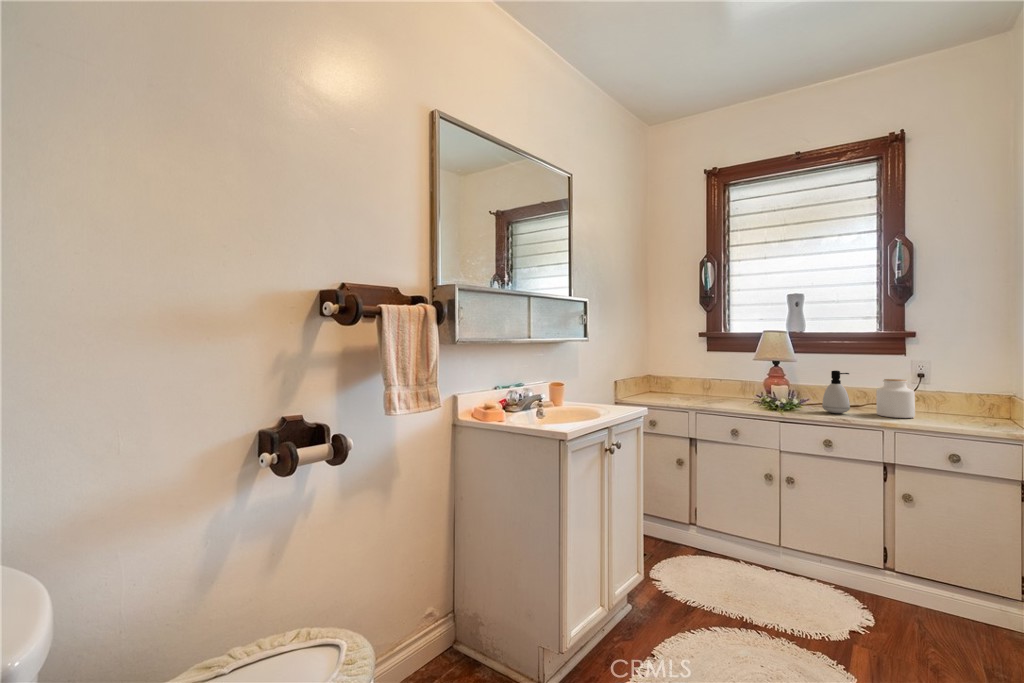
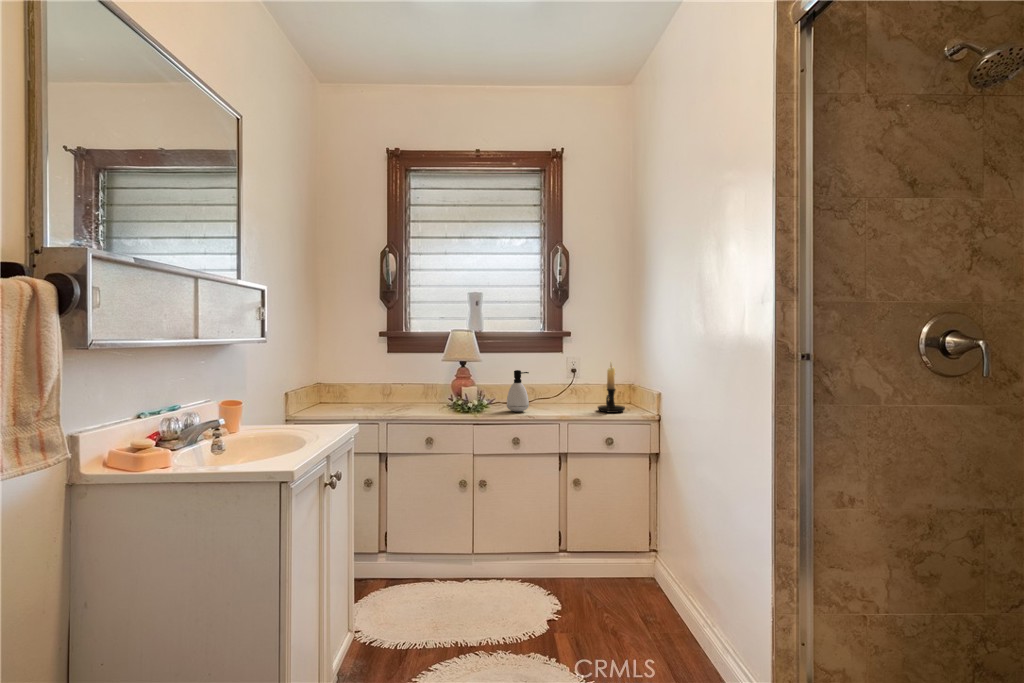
candle holder: none [950,363,994,426] -> present [598,361,625,413]
jar: present [876,379,915,418] -> none [547,376,574,411]

